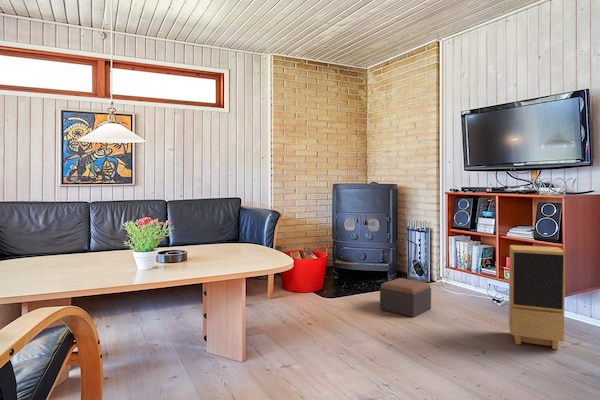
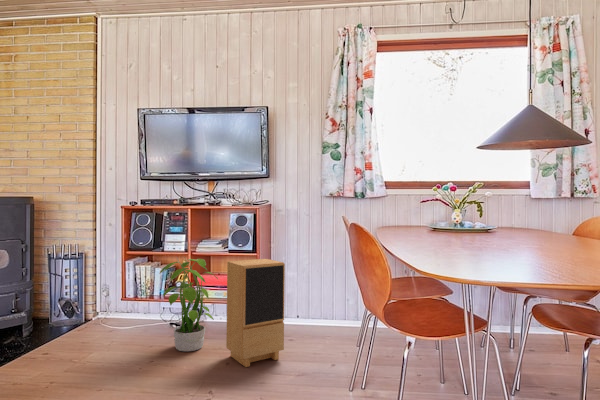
potted plant: none [457,237,518,320] -> present [160,259,218,351]
footstool: present [380,278,431,317] -> none [53,325,124,383]

